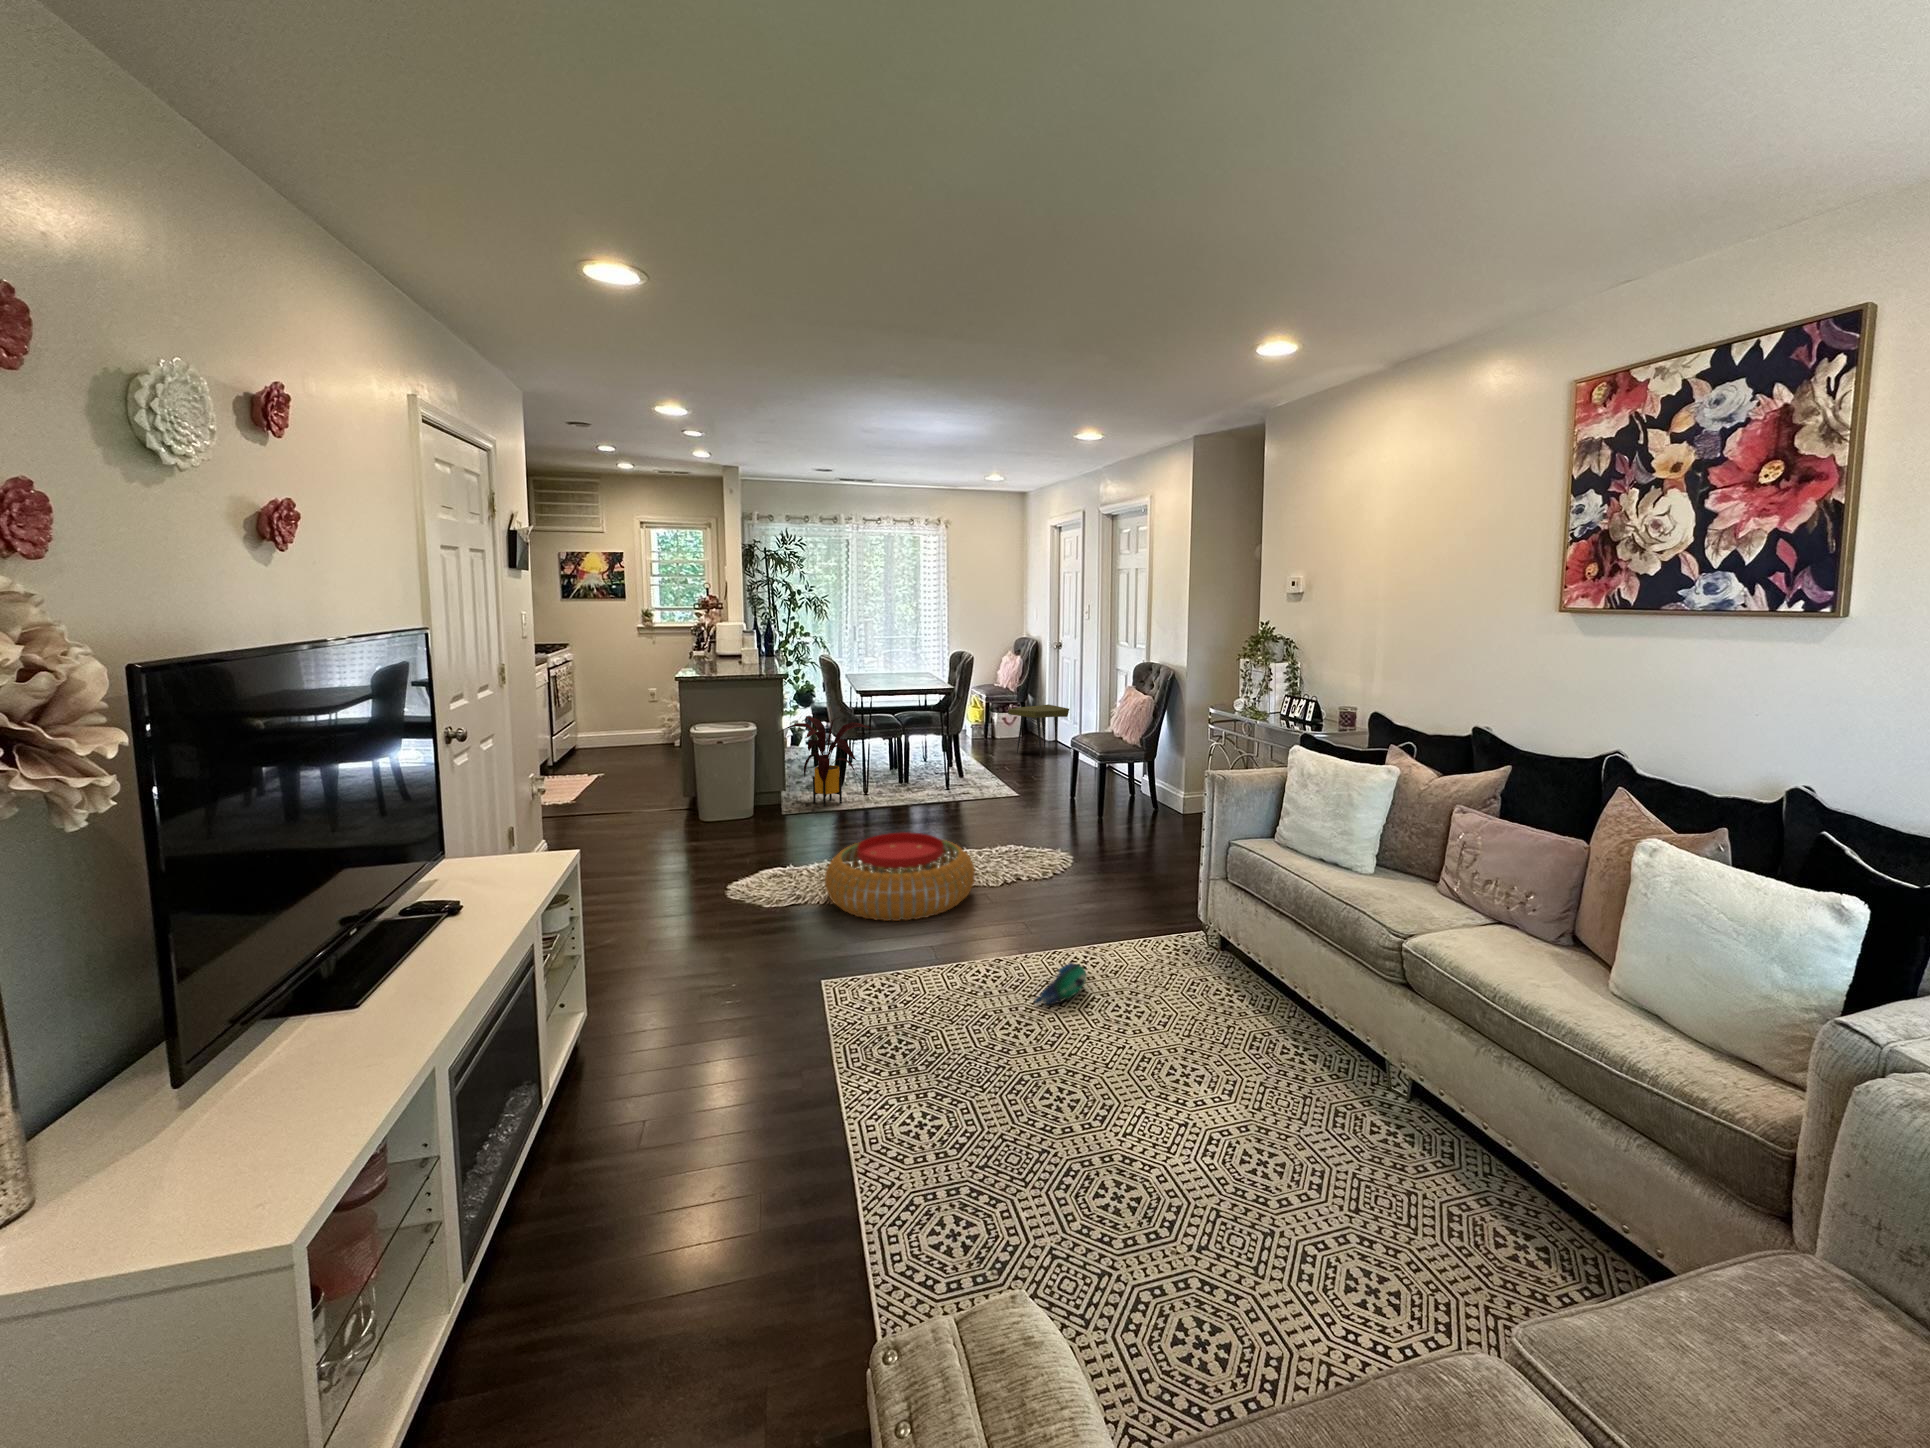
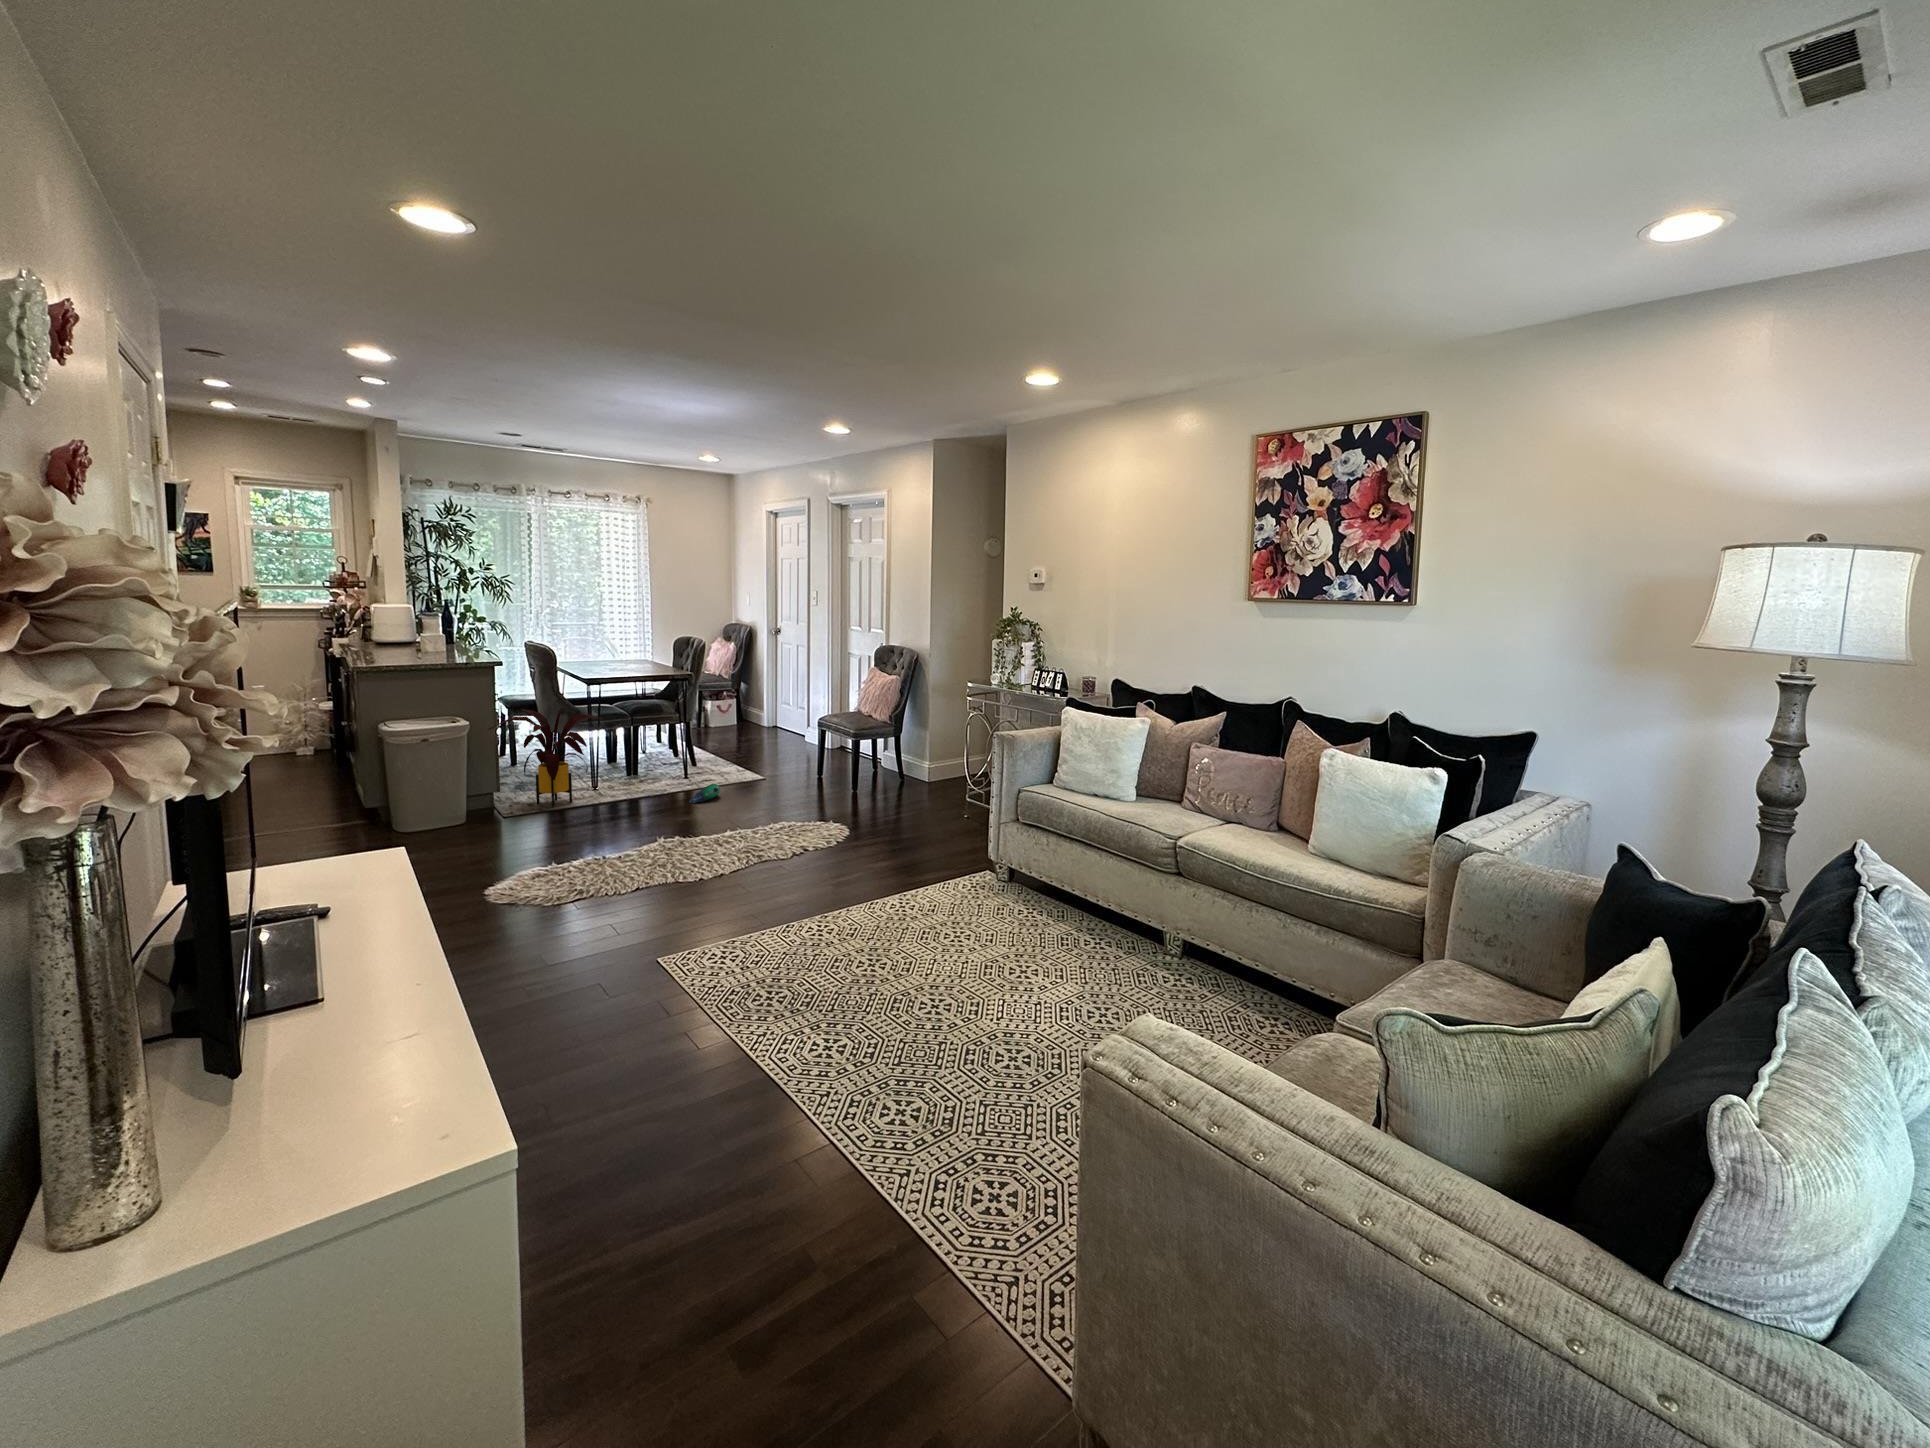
side table: present [1008,704,1069,757] -> none [733,691,797,744]
pouf: present [825,832,975,921] -> none [615,816,775,903]
plush toy: present [1034,963,1086,1004] -> present [689,784,720,803]

